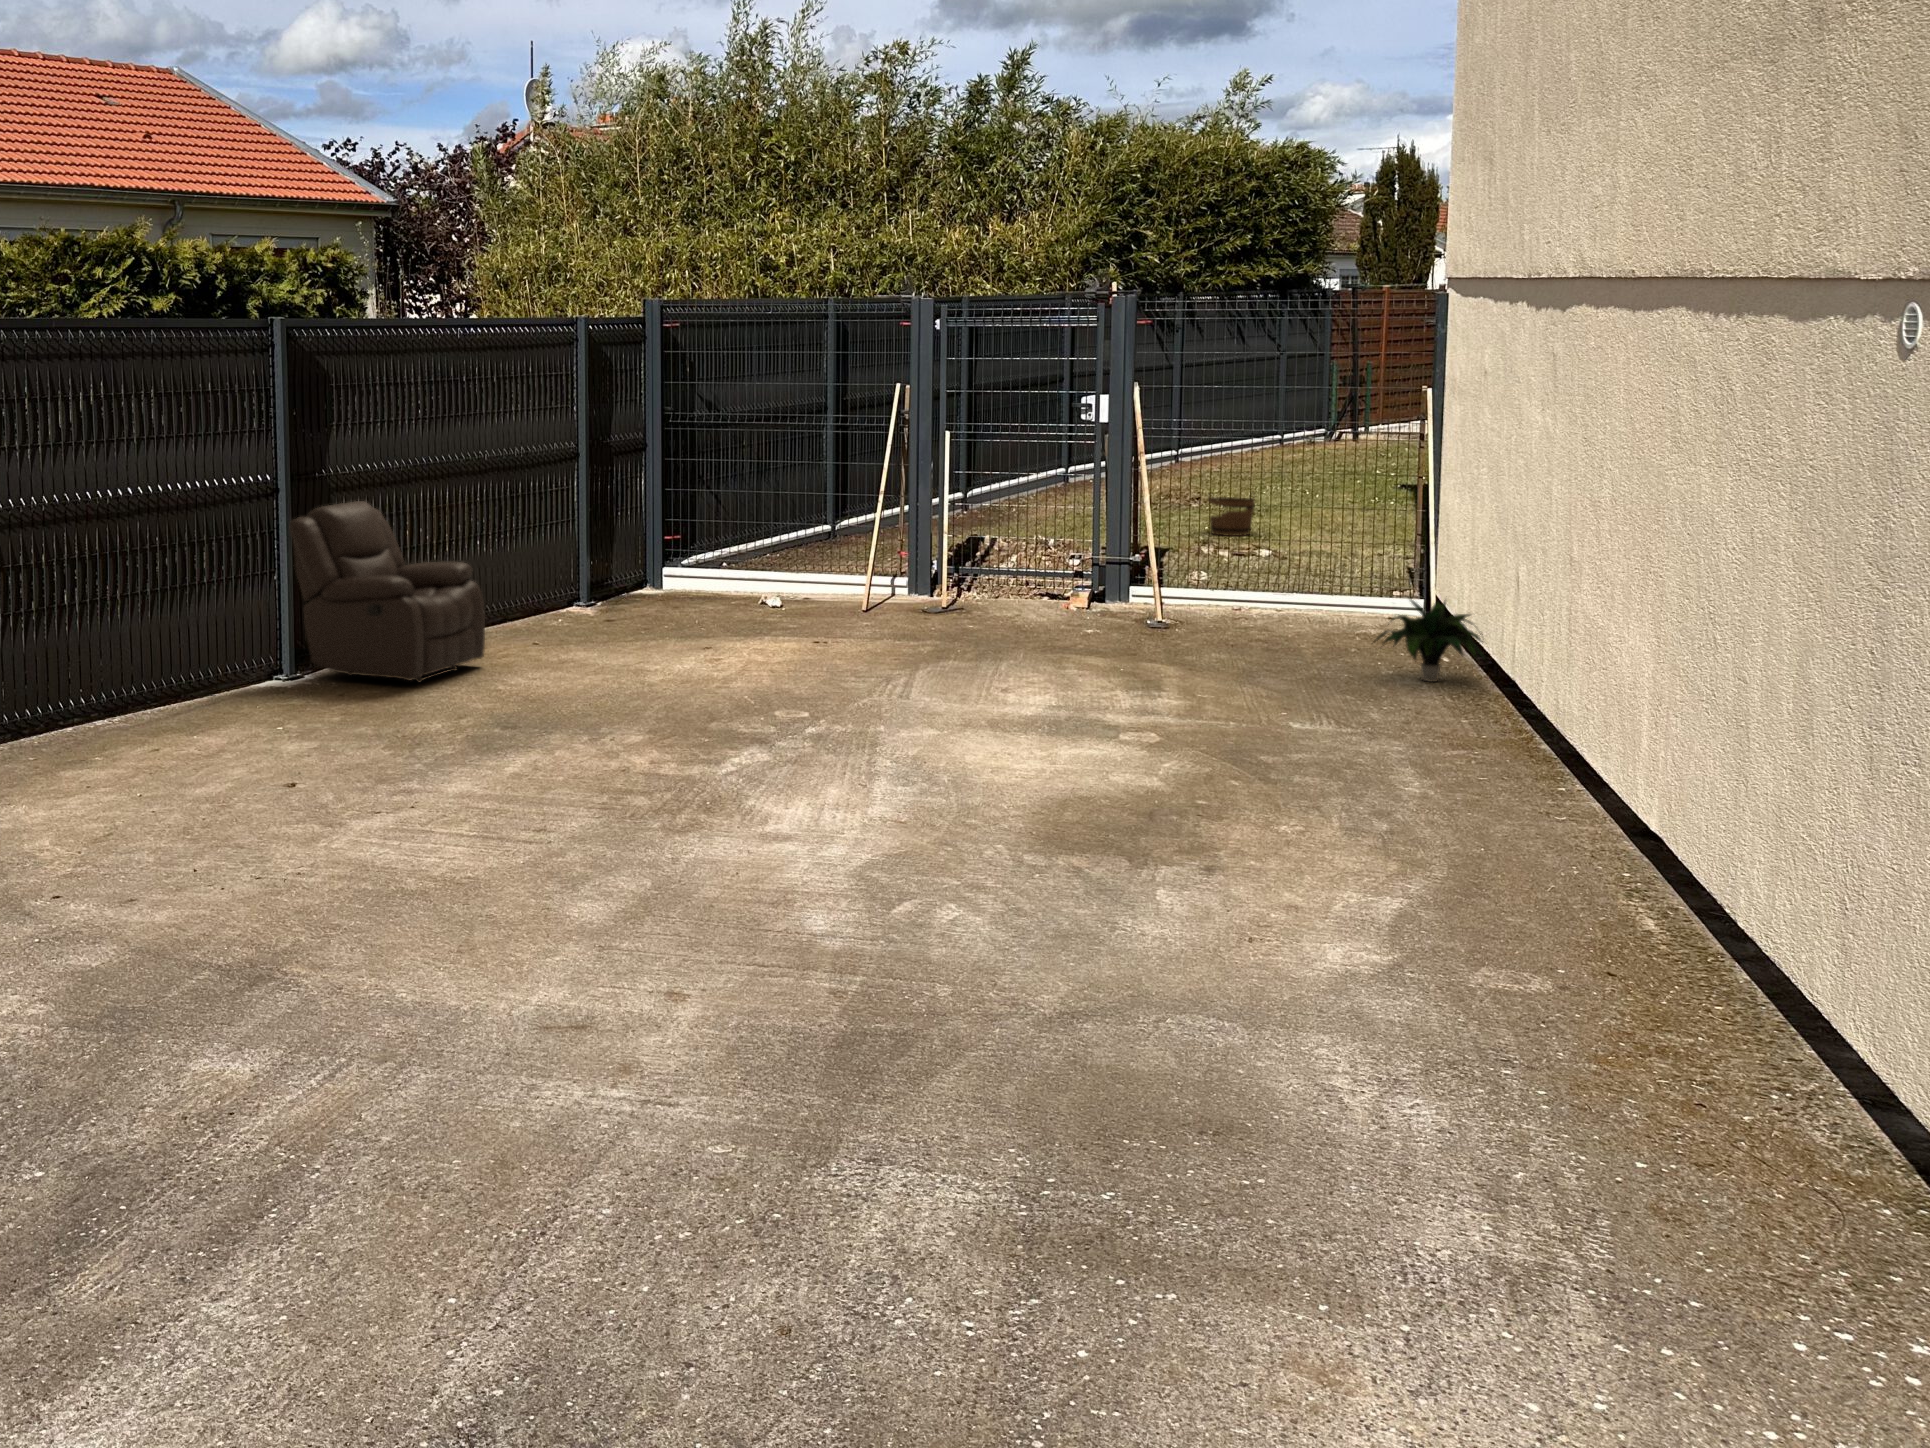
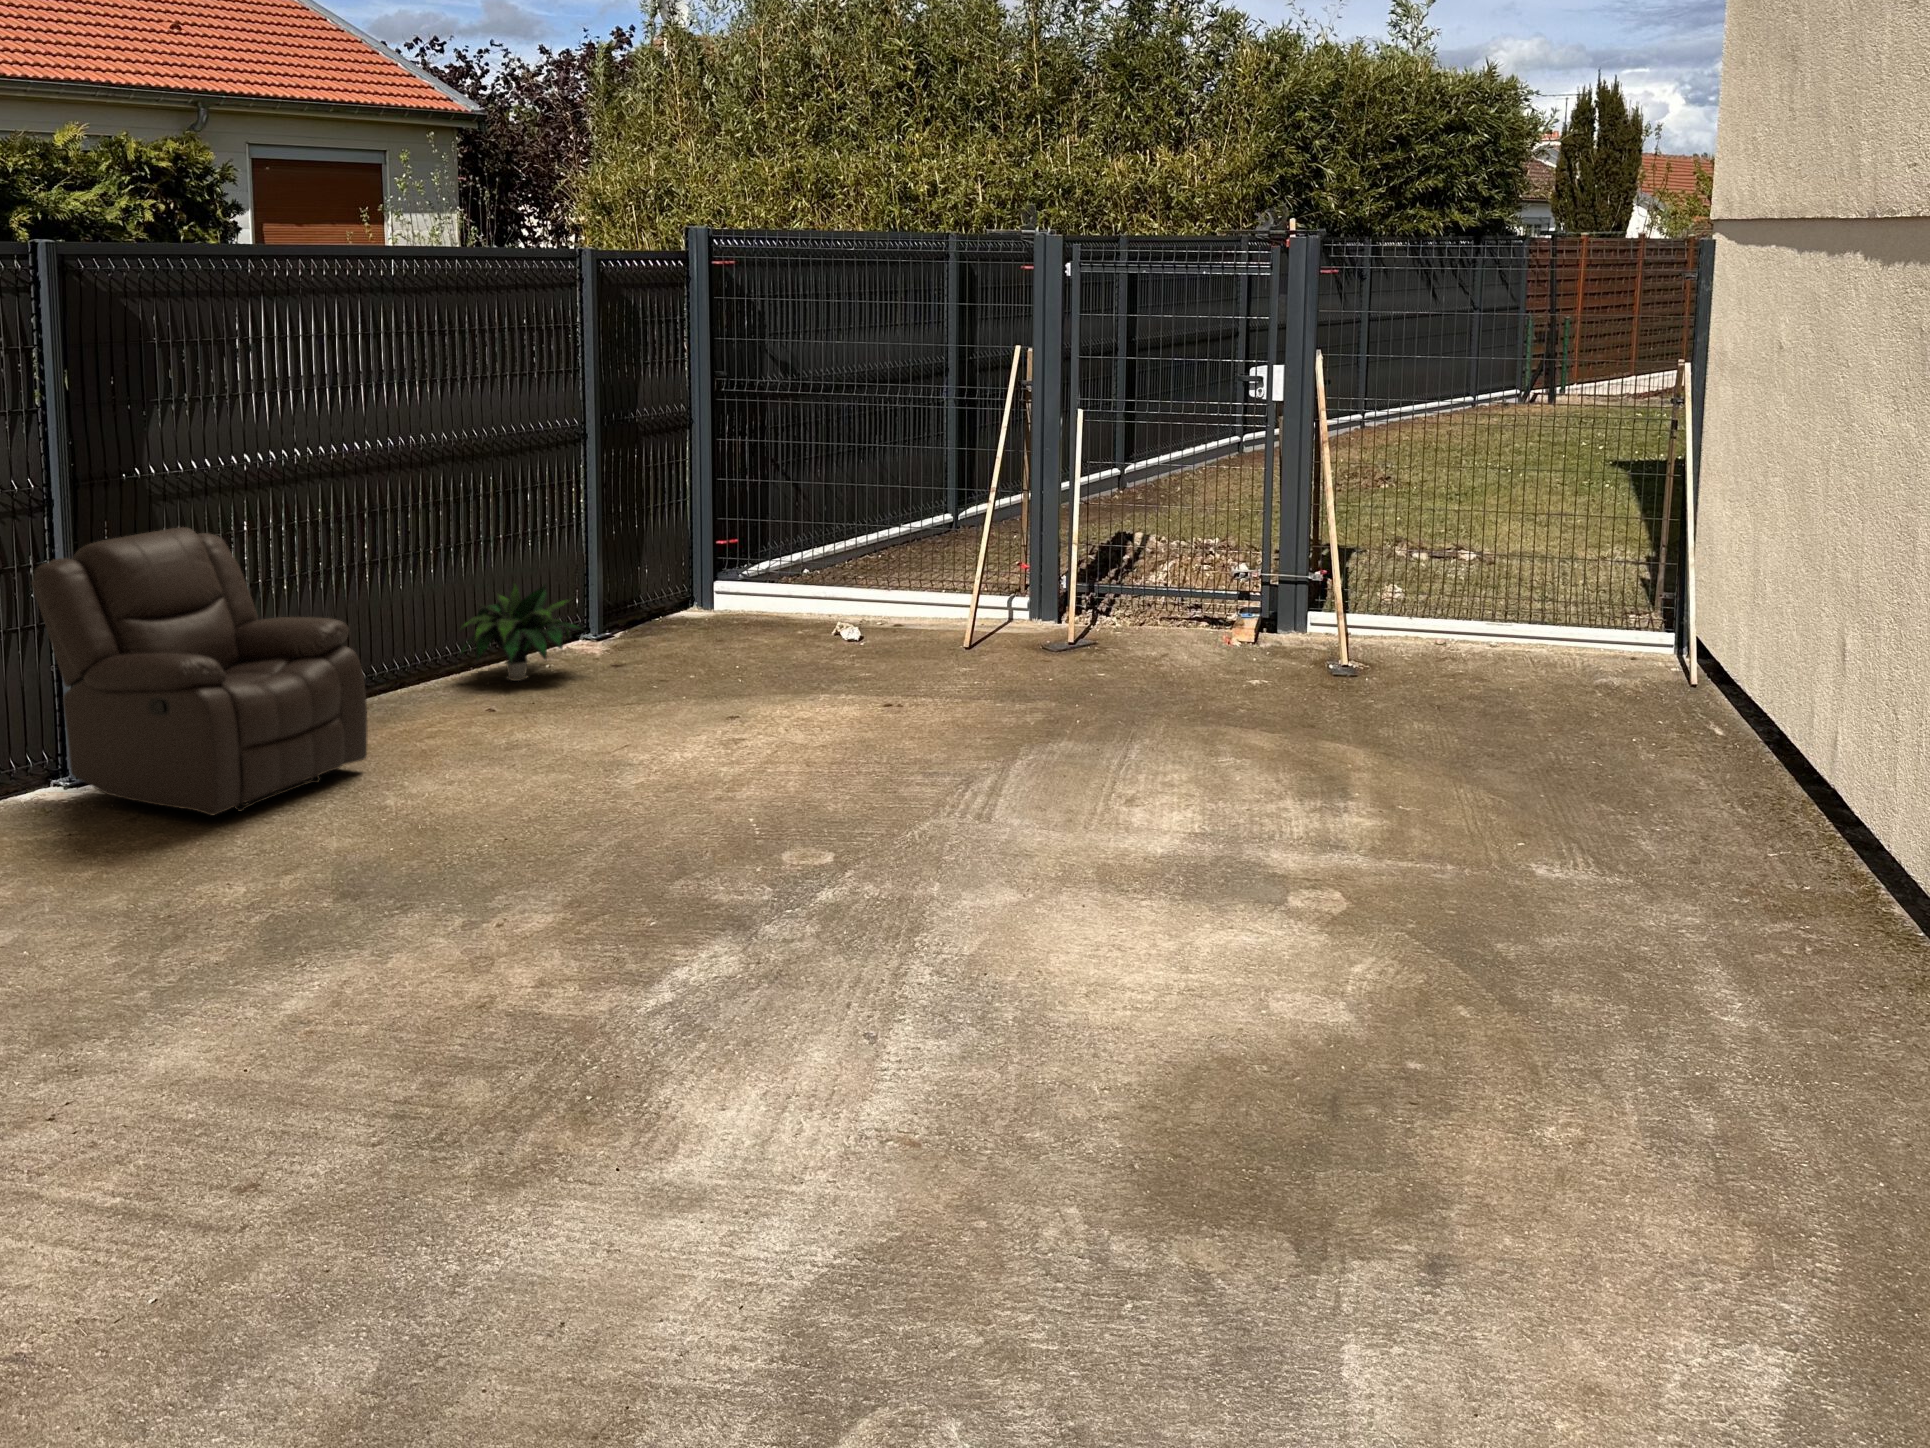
bucket: present [1208,492,1255,536] -> none [1400,469,1455,521]
potted plant: present [1375,600,1485,682] -> present [458,581,583,681]

